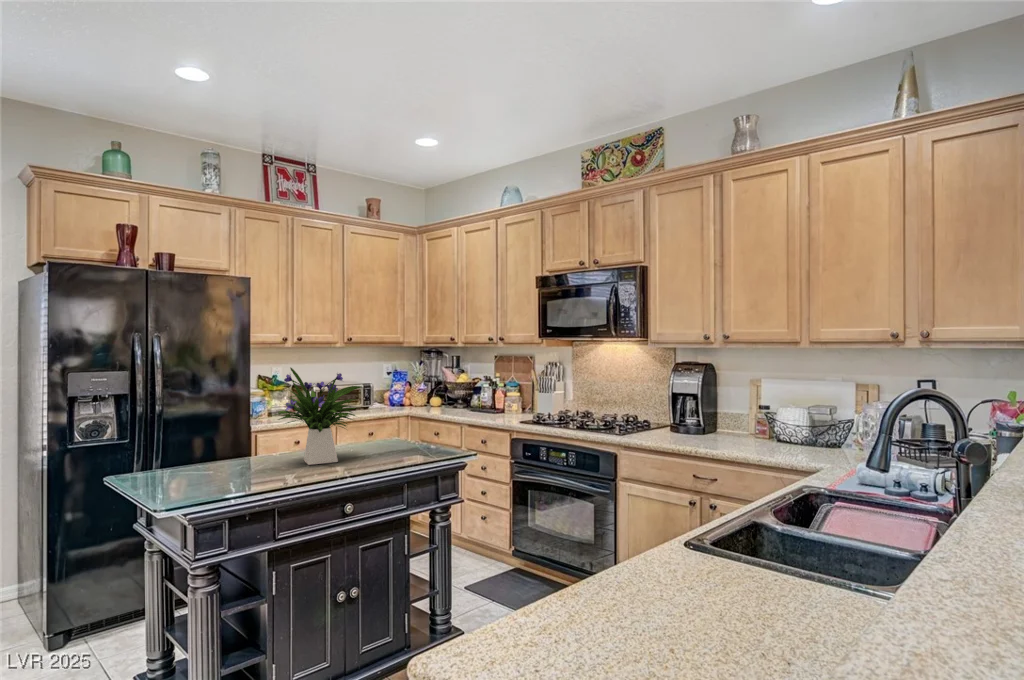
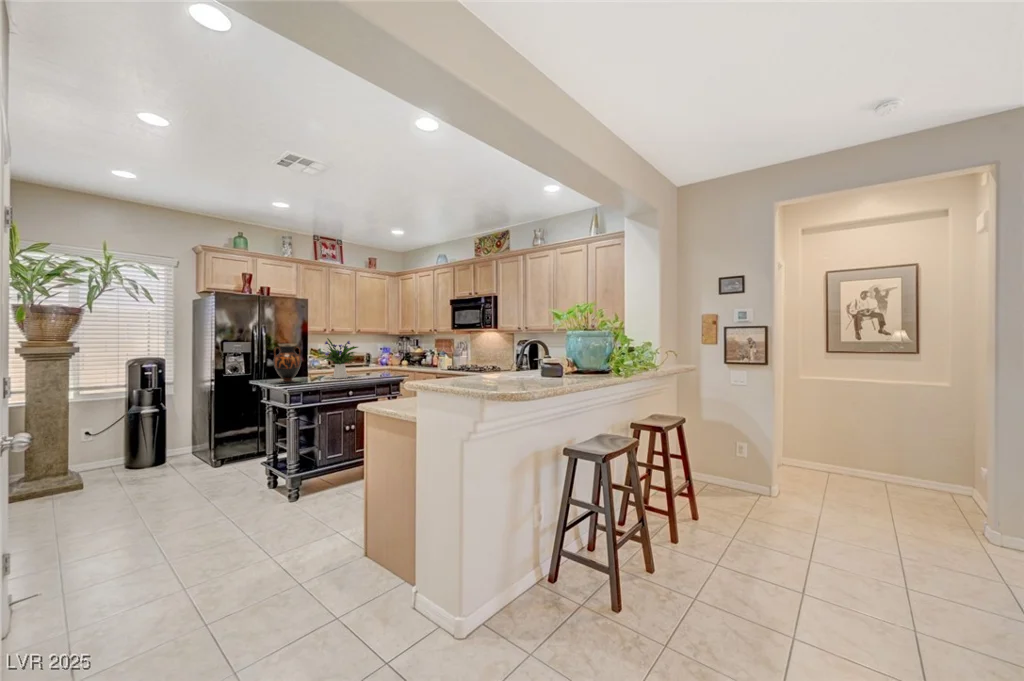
vase: none [159,385,228,488] -> present [273,344,301,383]

